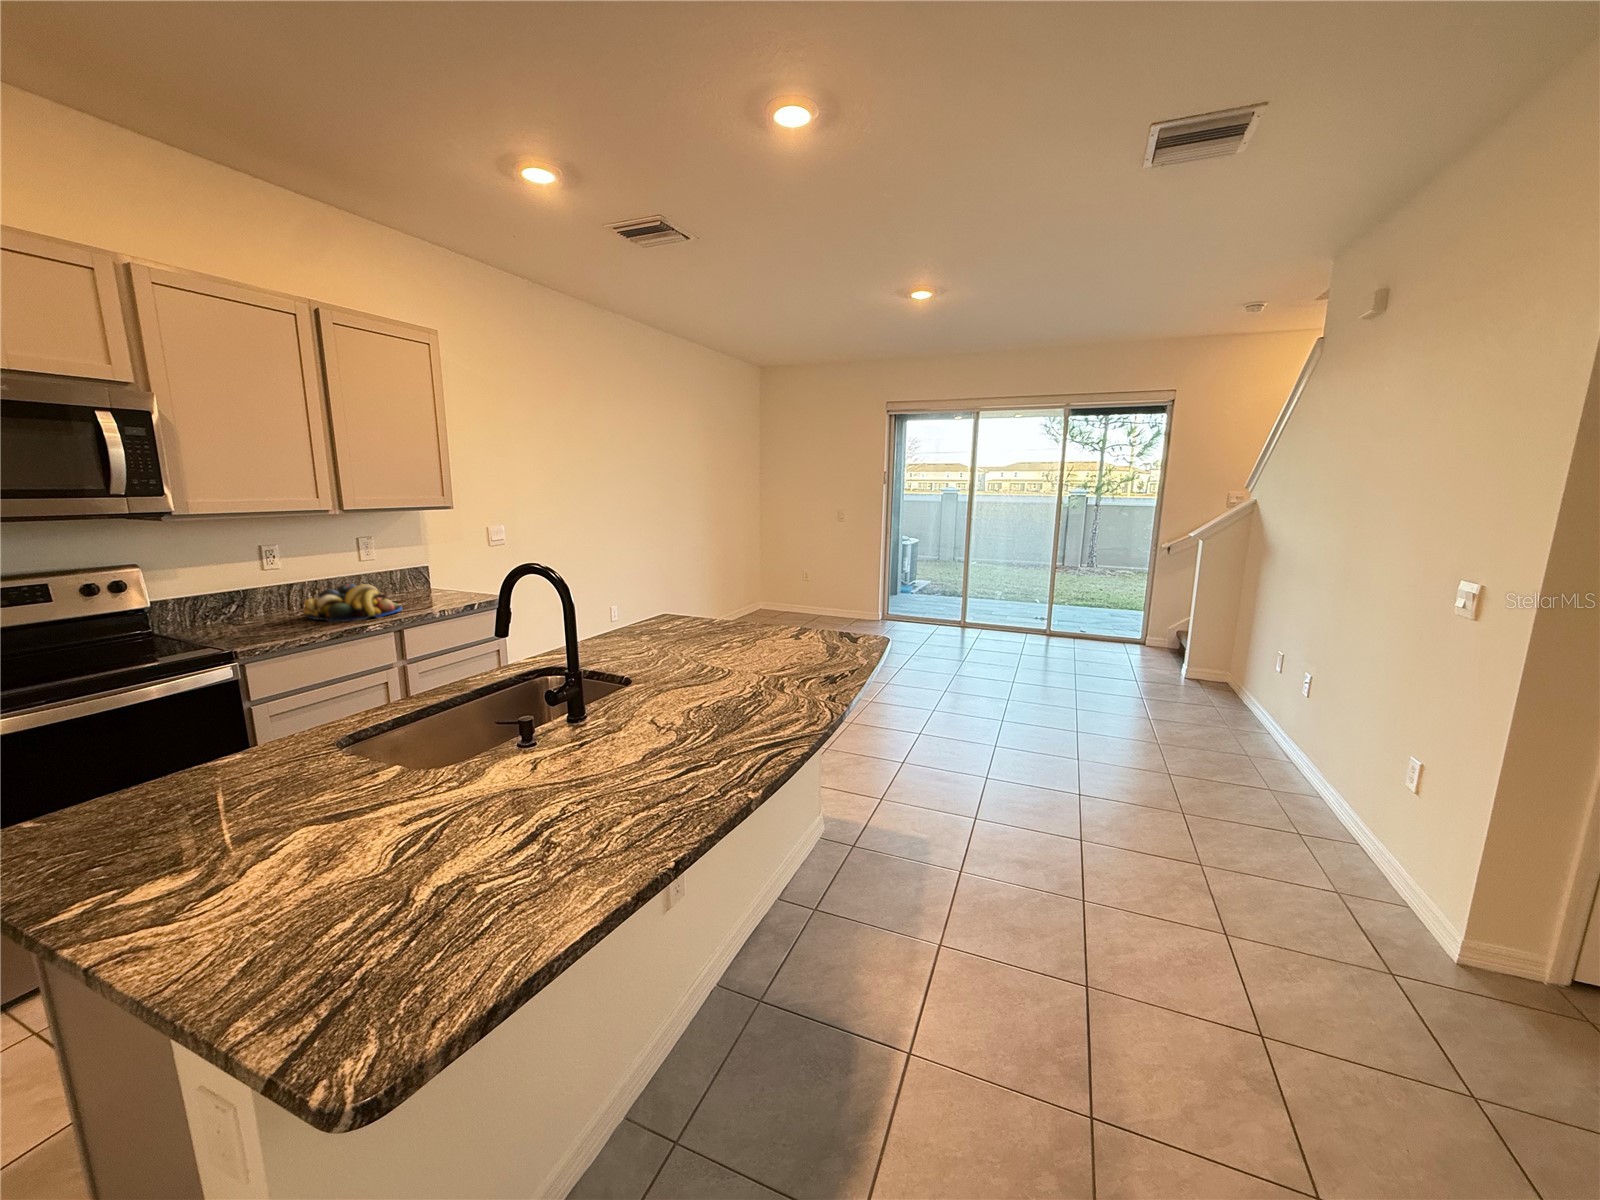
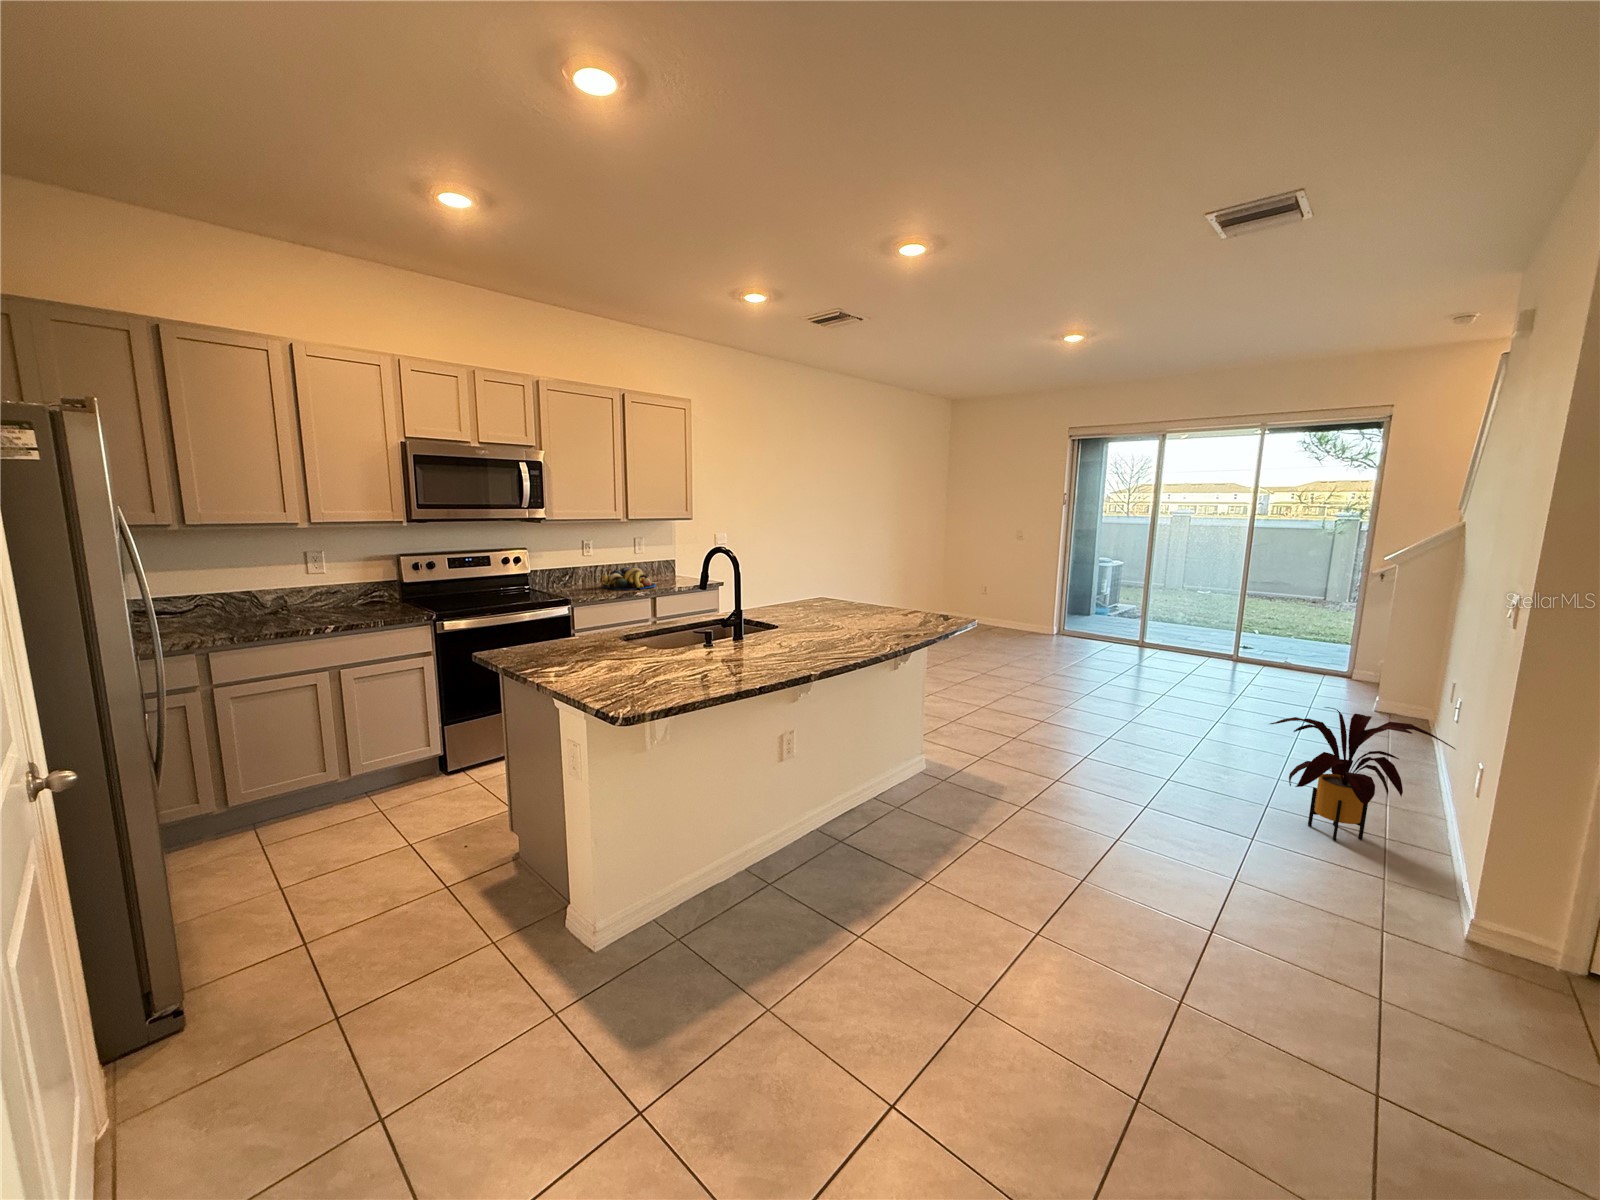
house plant: none [1201,703,1369,843] -> present [1270,707,1455,841]

